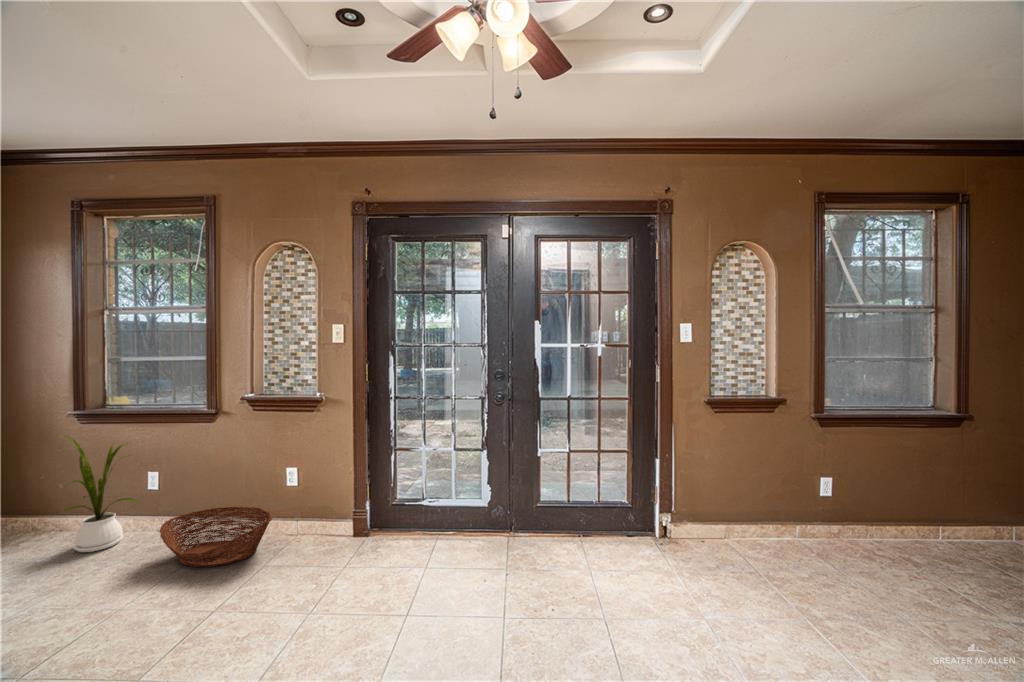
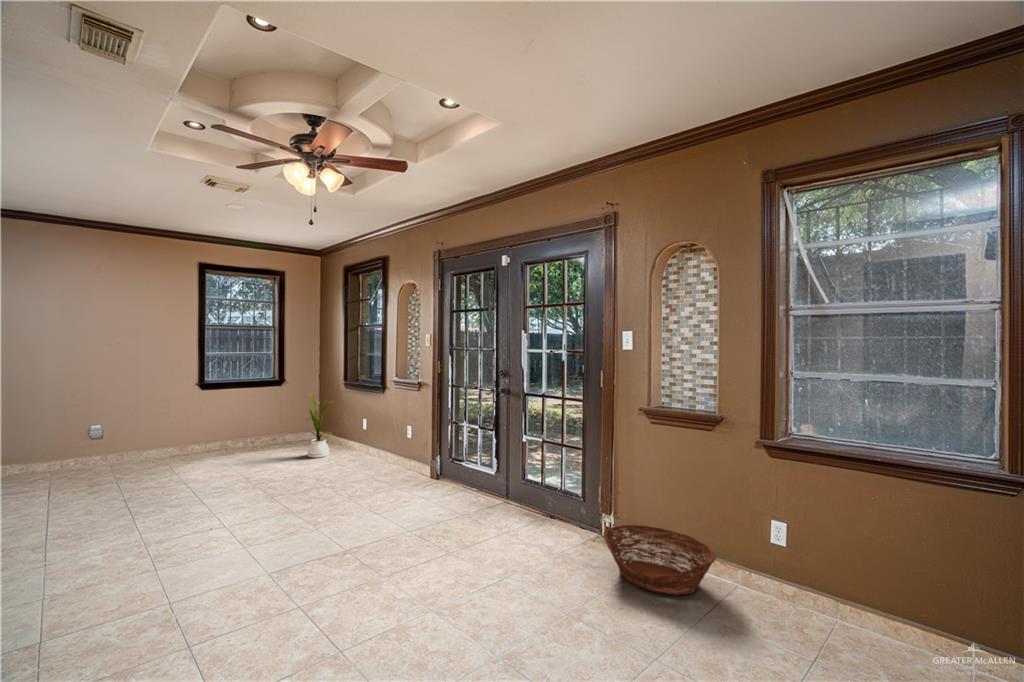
basket: present [160,507,273,567] -> present [604,525,716,595]

